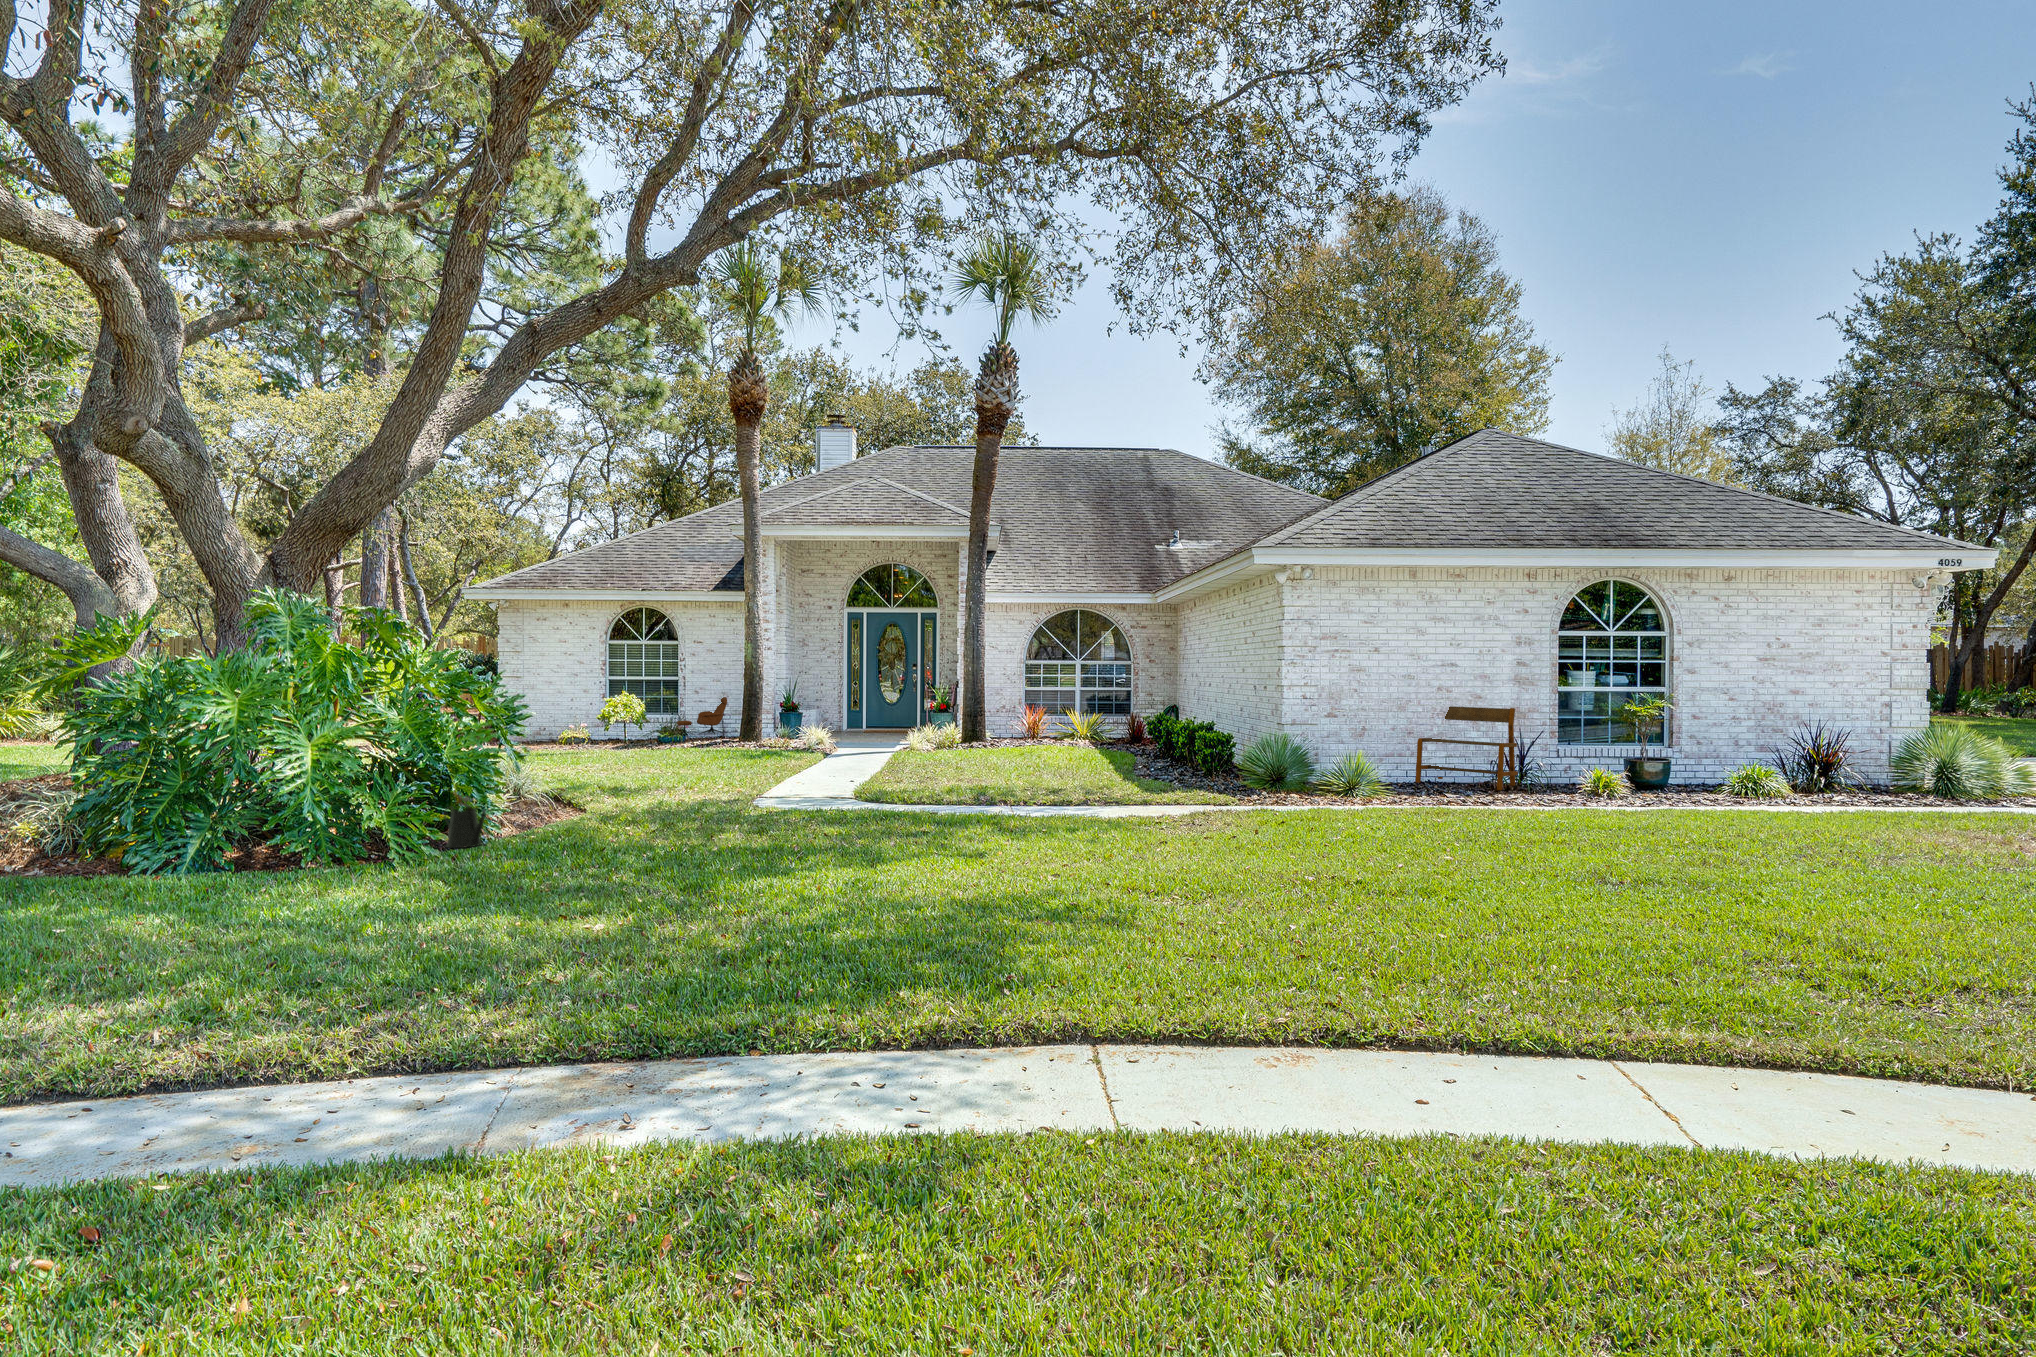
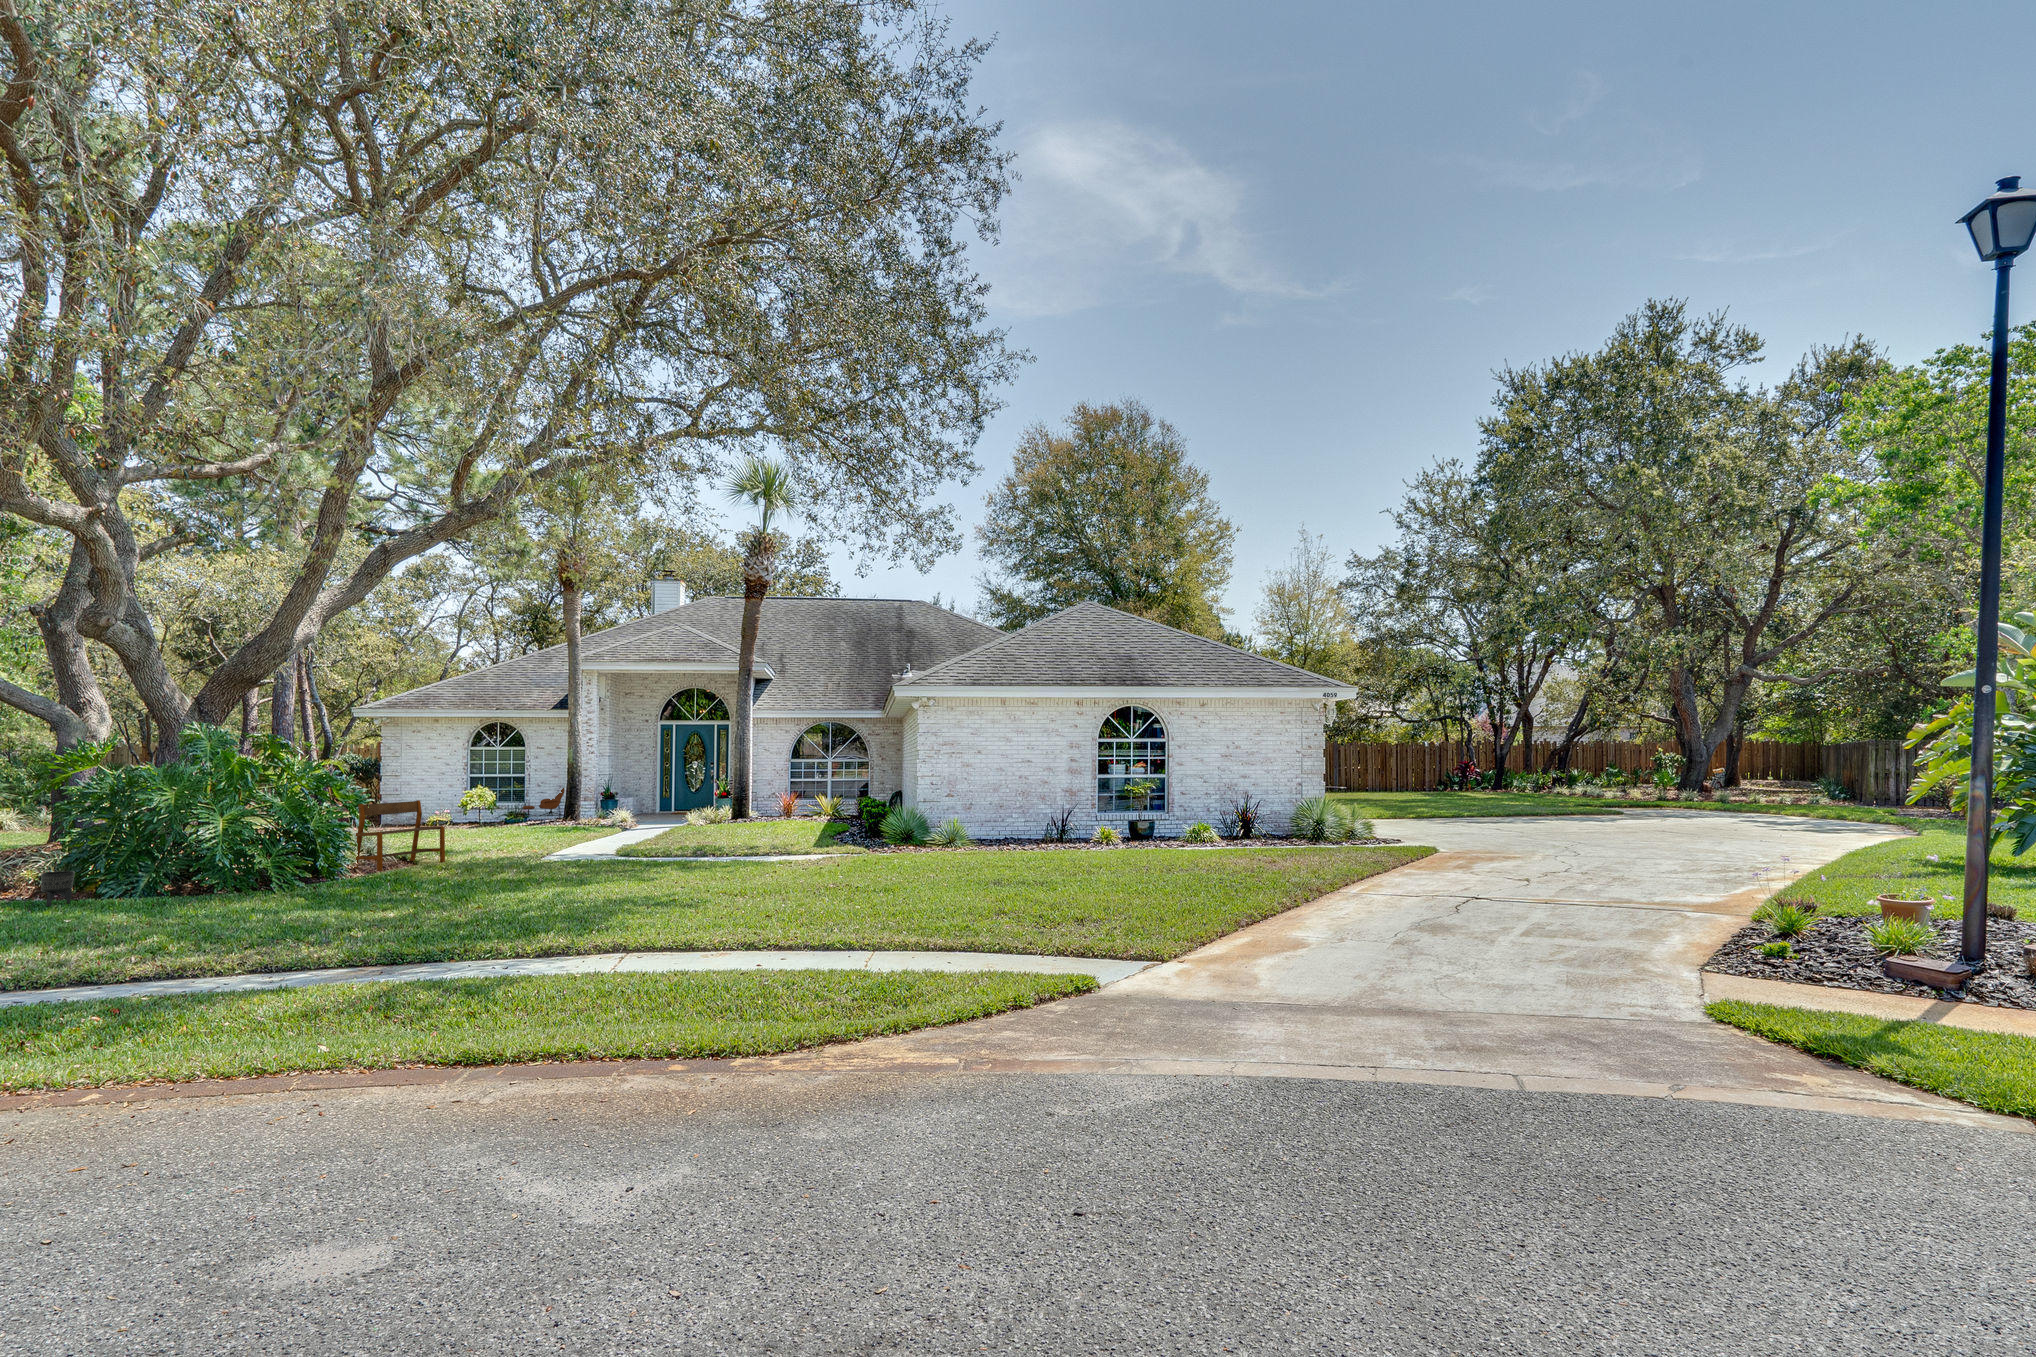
bench: present [1415,706,1518,790] -> present [352,800,445,871]
watering can: present [444,792,486,848] -> none [311,849,342,886]
planter: none [69,819,116,874] -> present [41,871,75,906]

